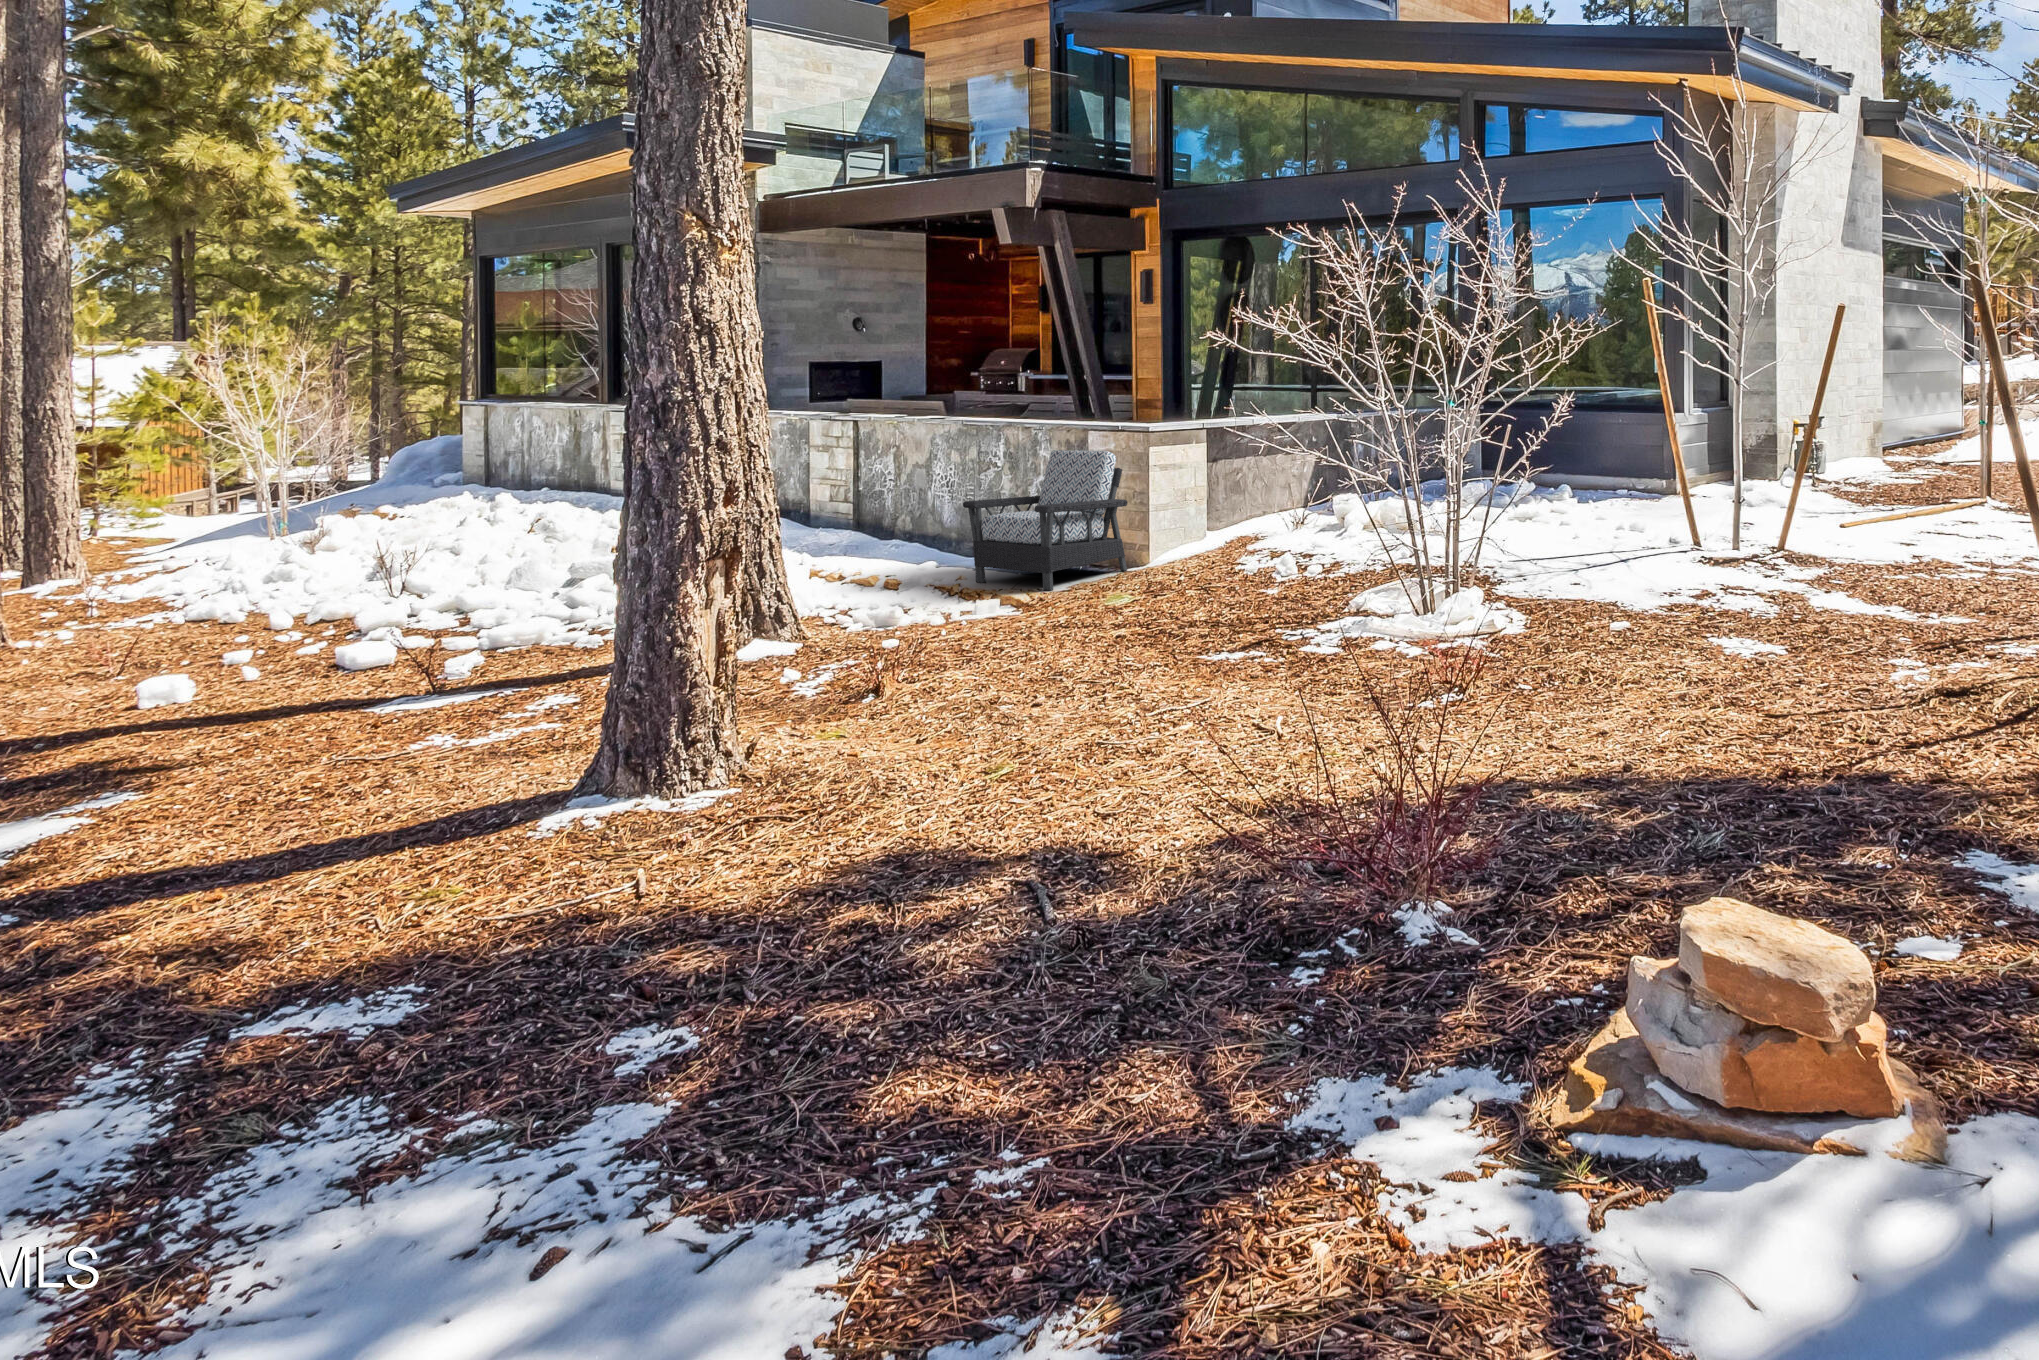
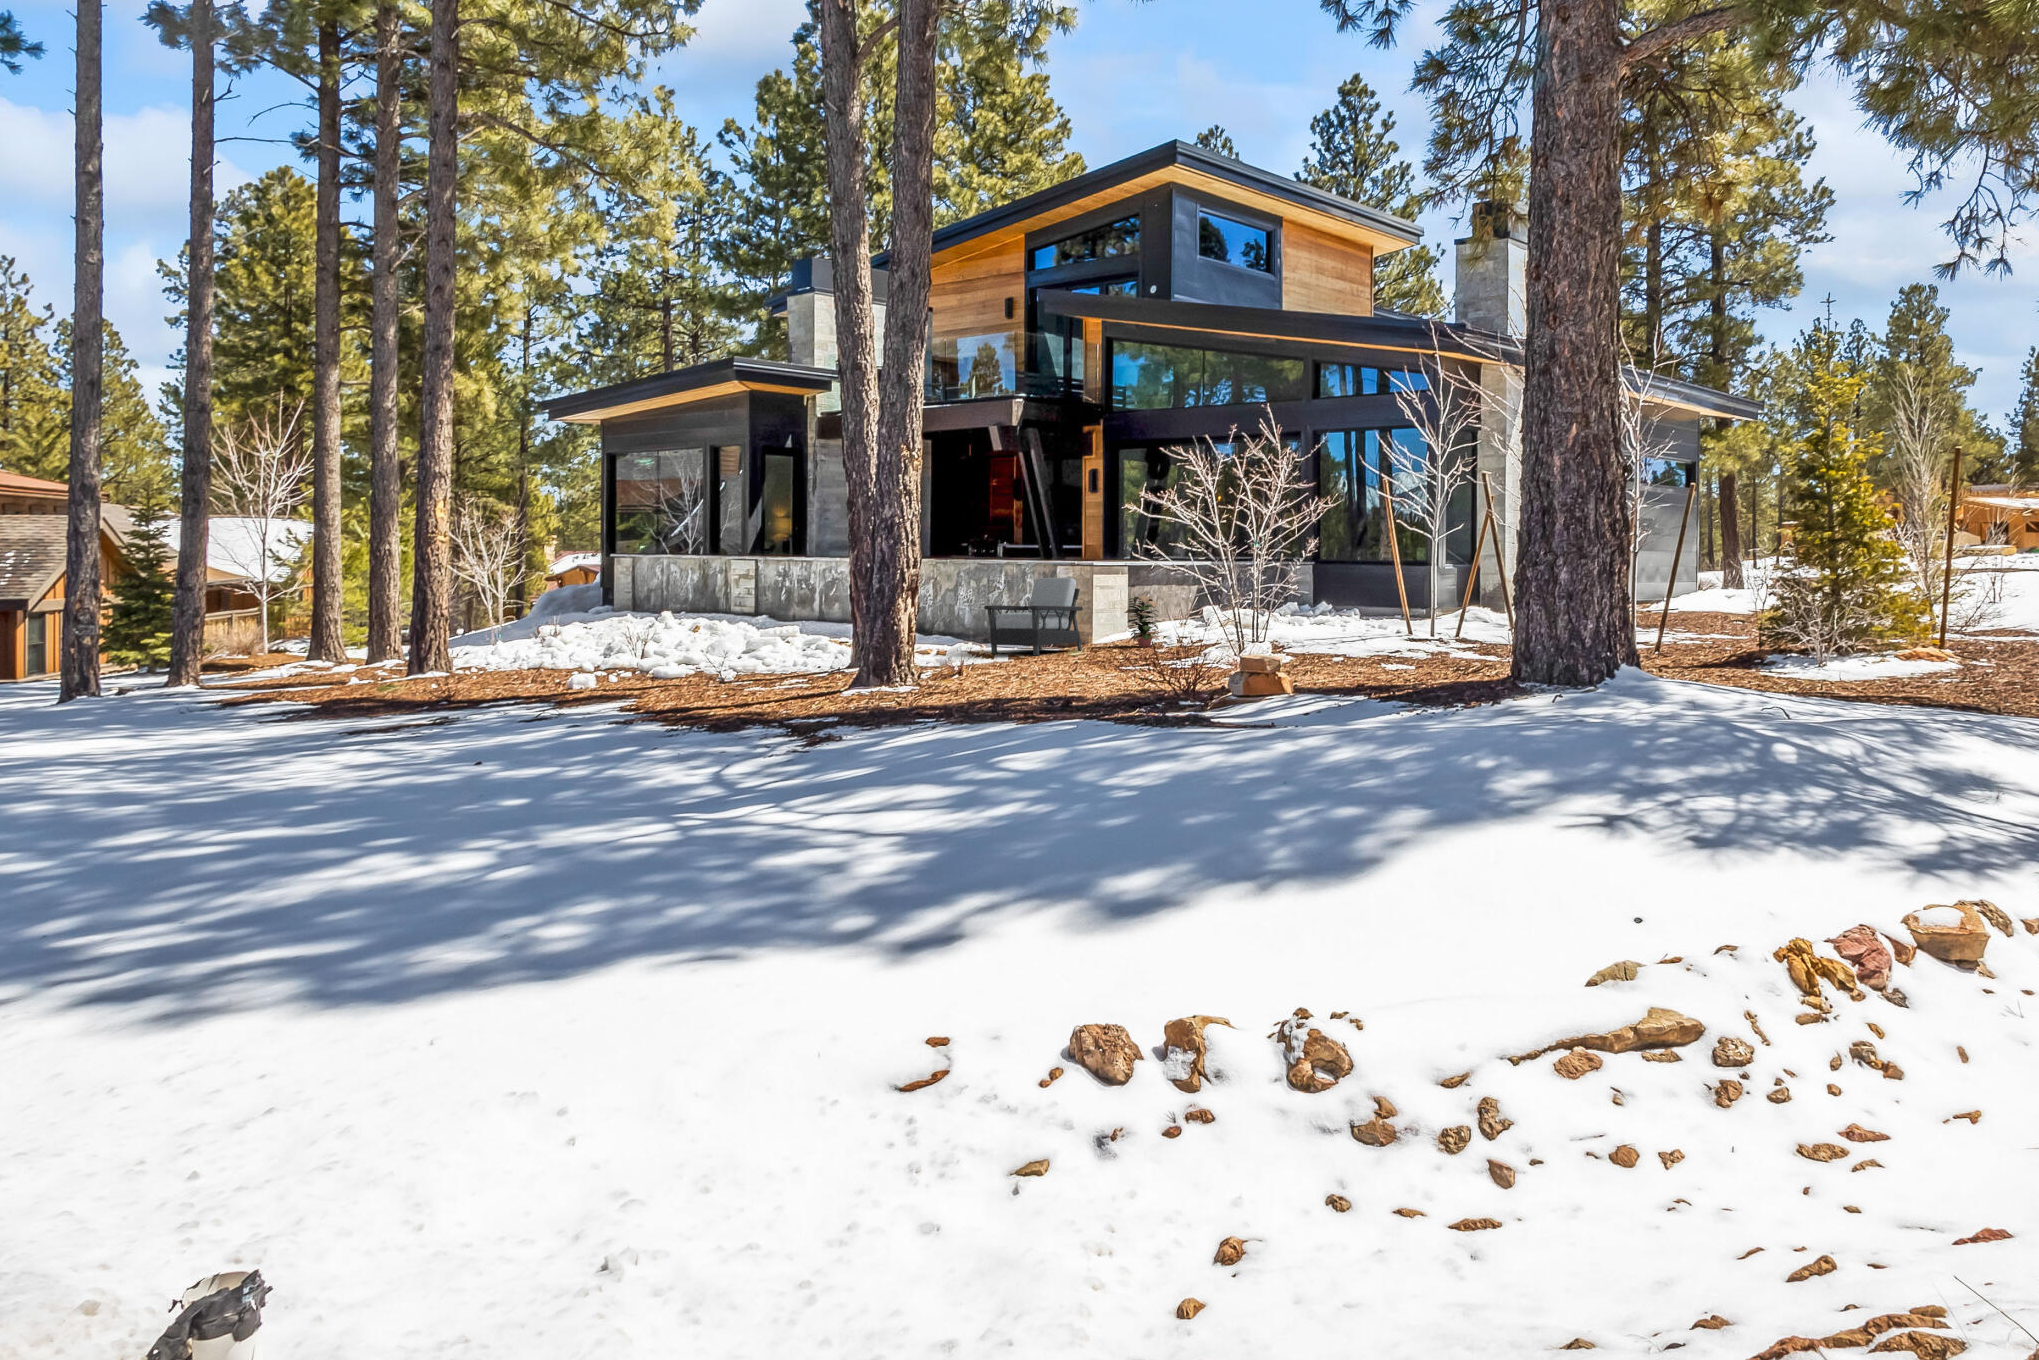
decorative plant: none [1195,475,1255,559] -> present [1125,596,1160,647]

